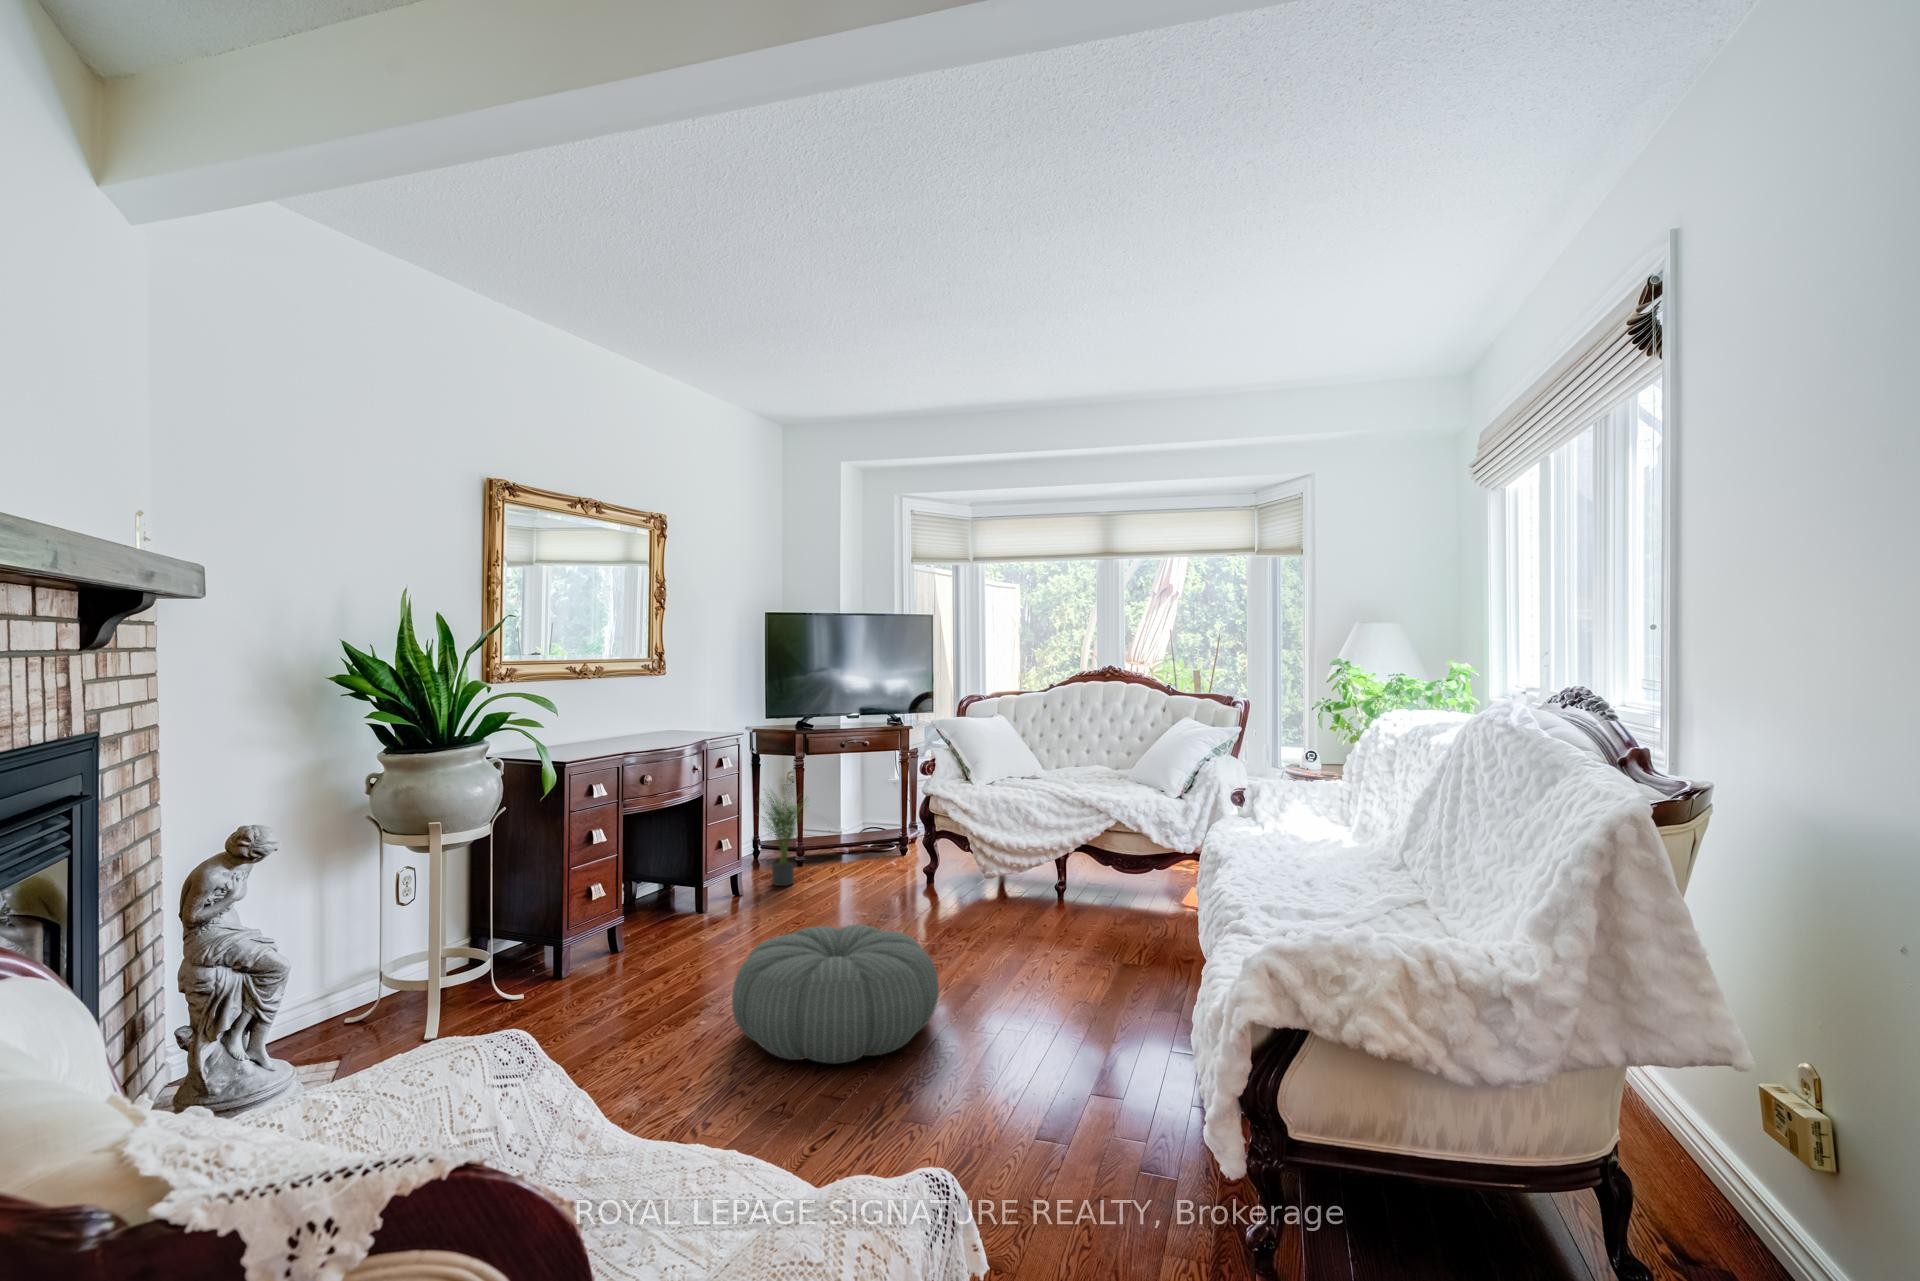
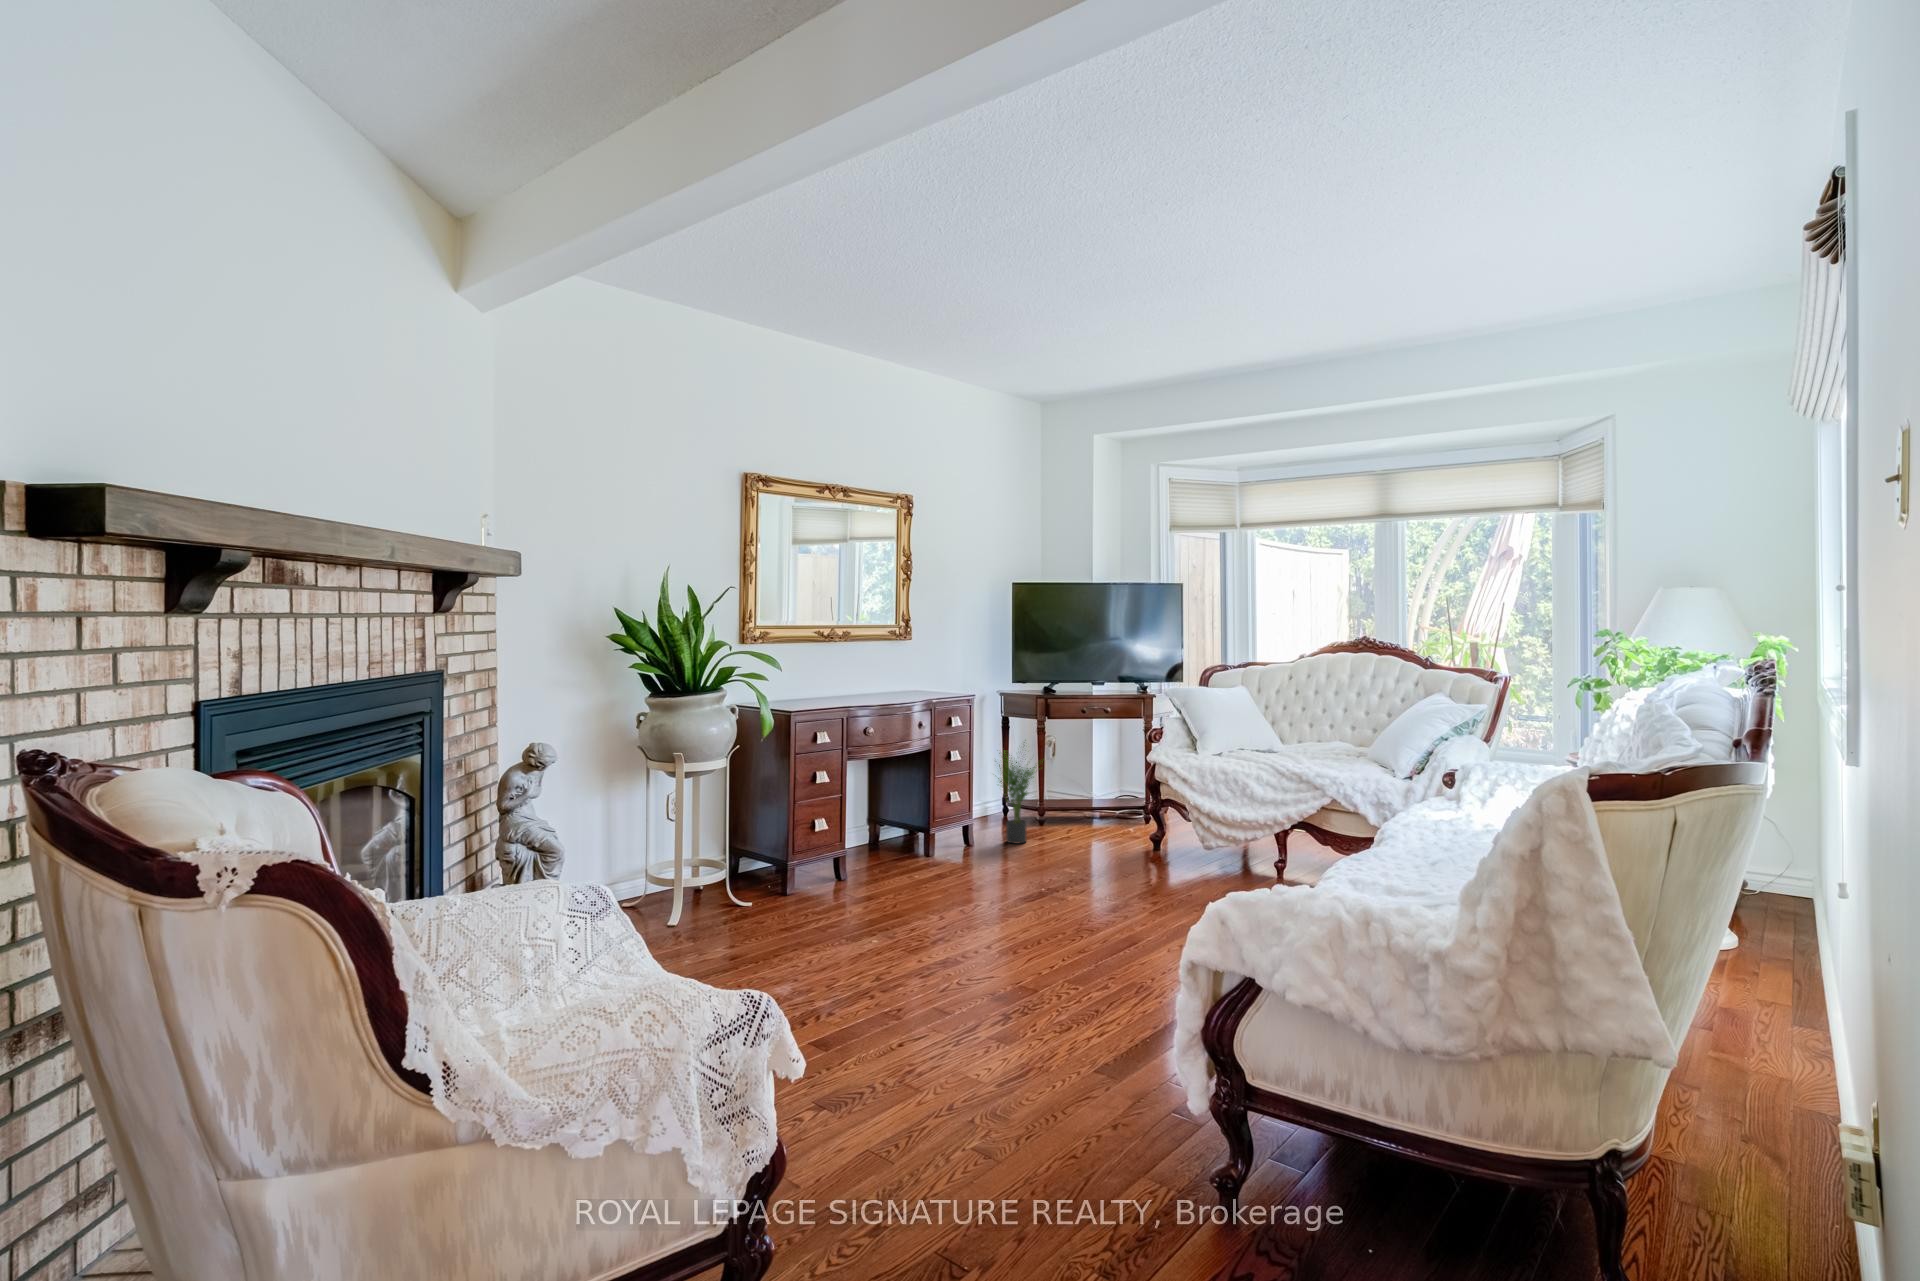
pouf: present [732,924,939,1063] -> none [893,867,1077,982]

